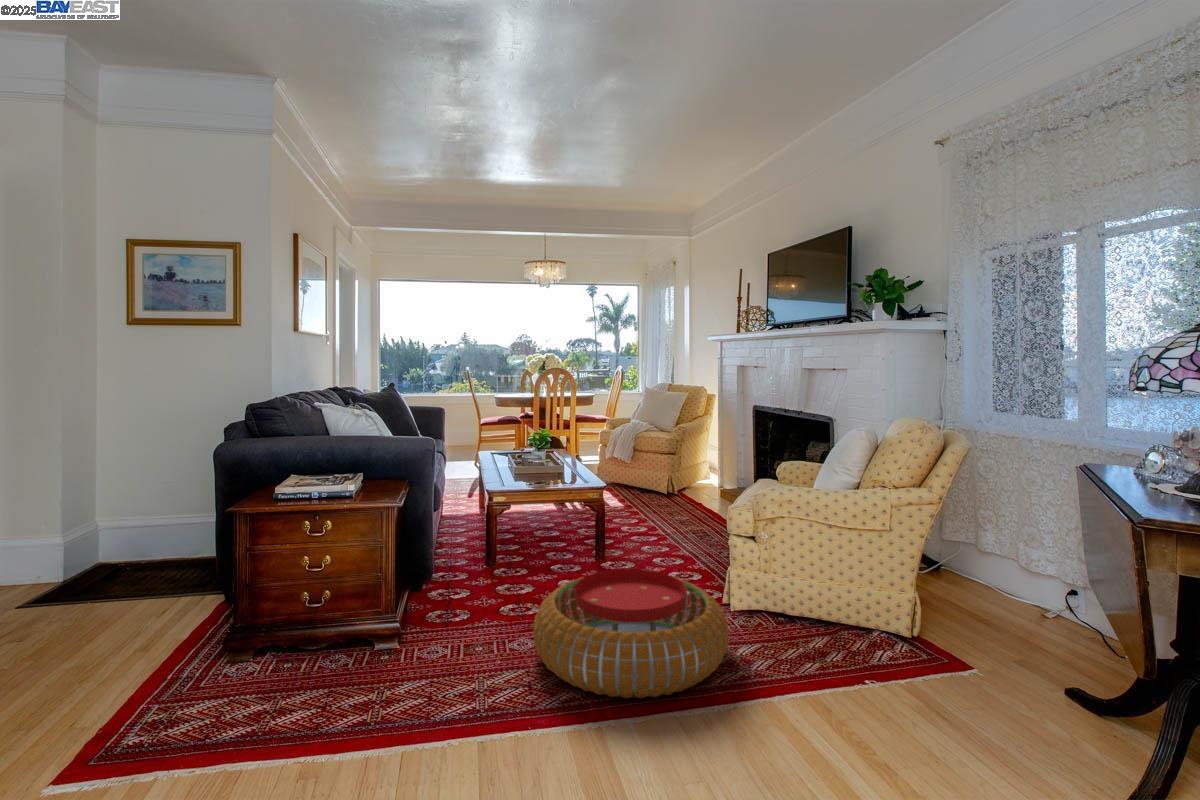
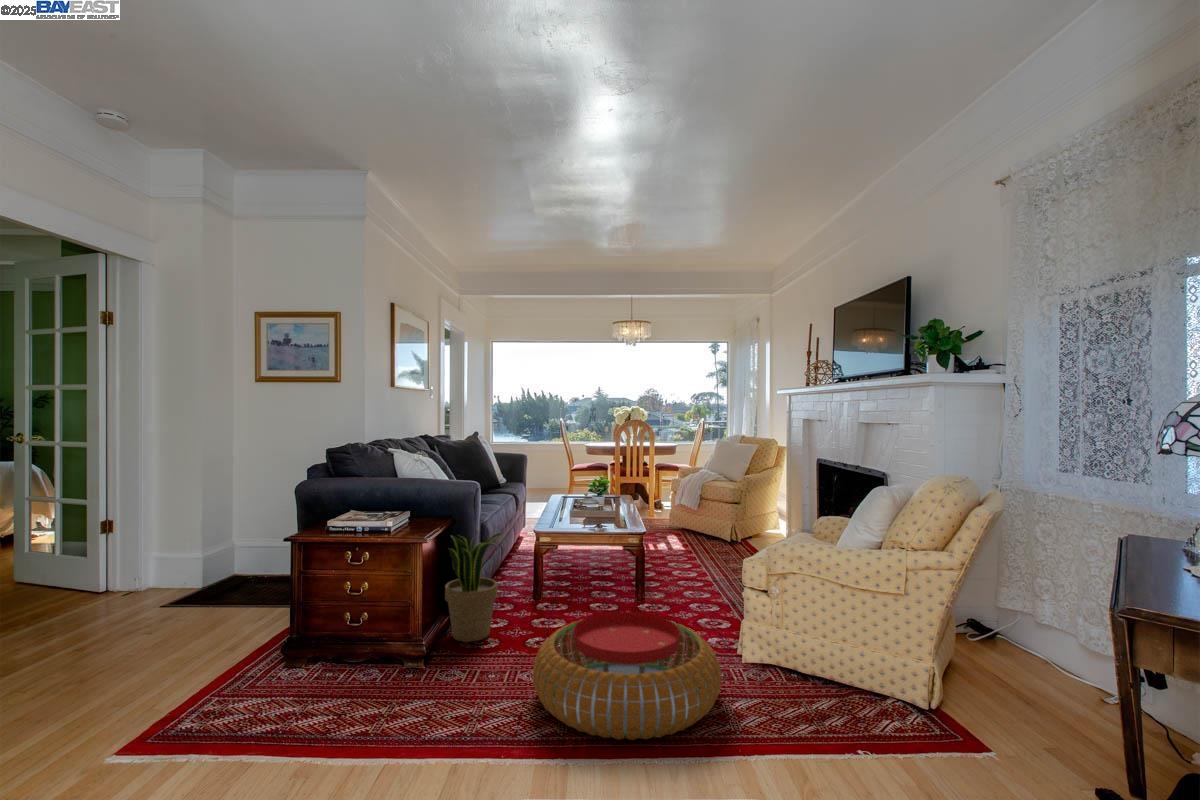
potted plant: none [405,493,471,614] -> present [445,532,503,642]

